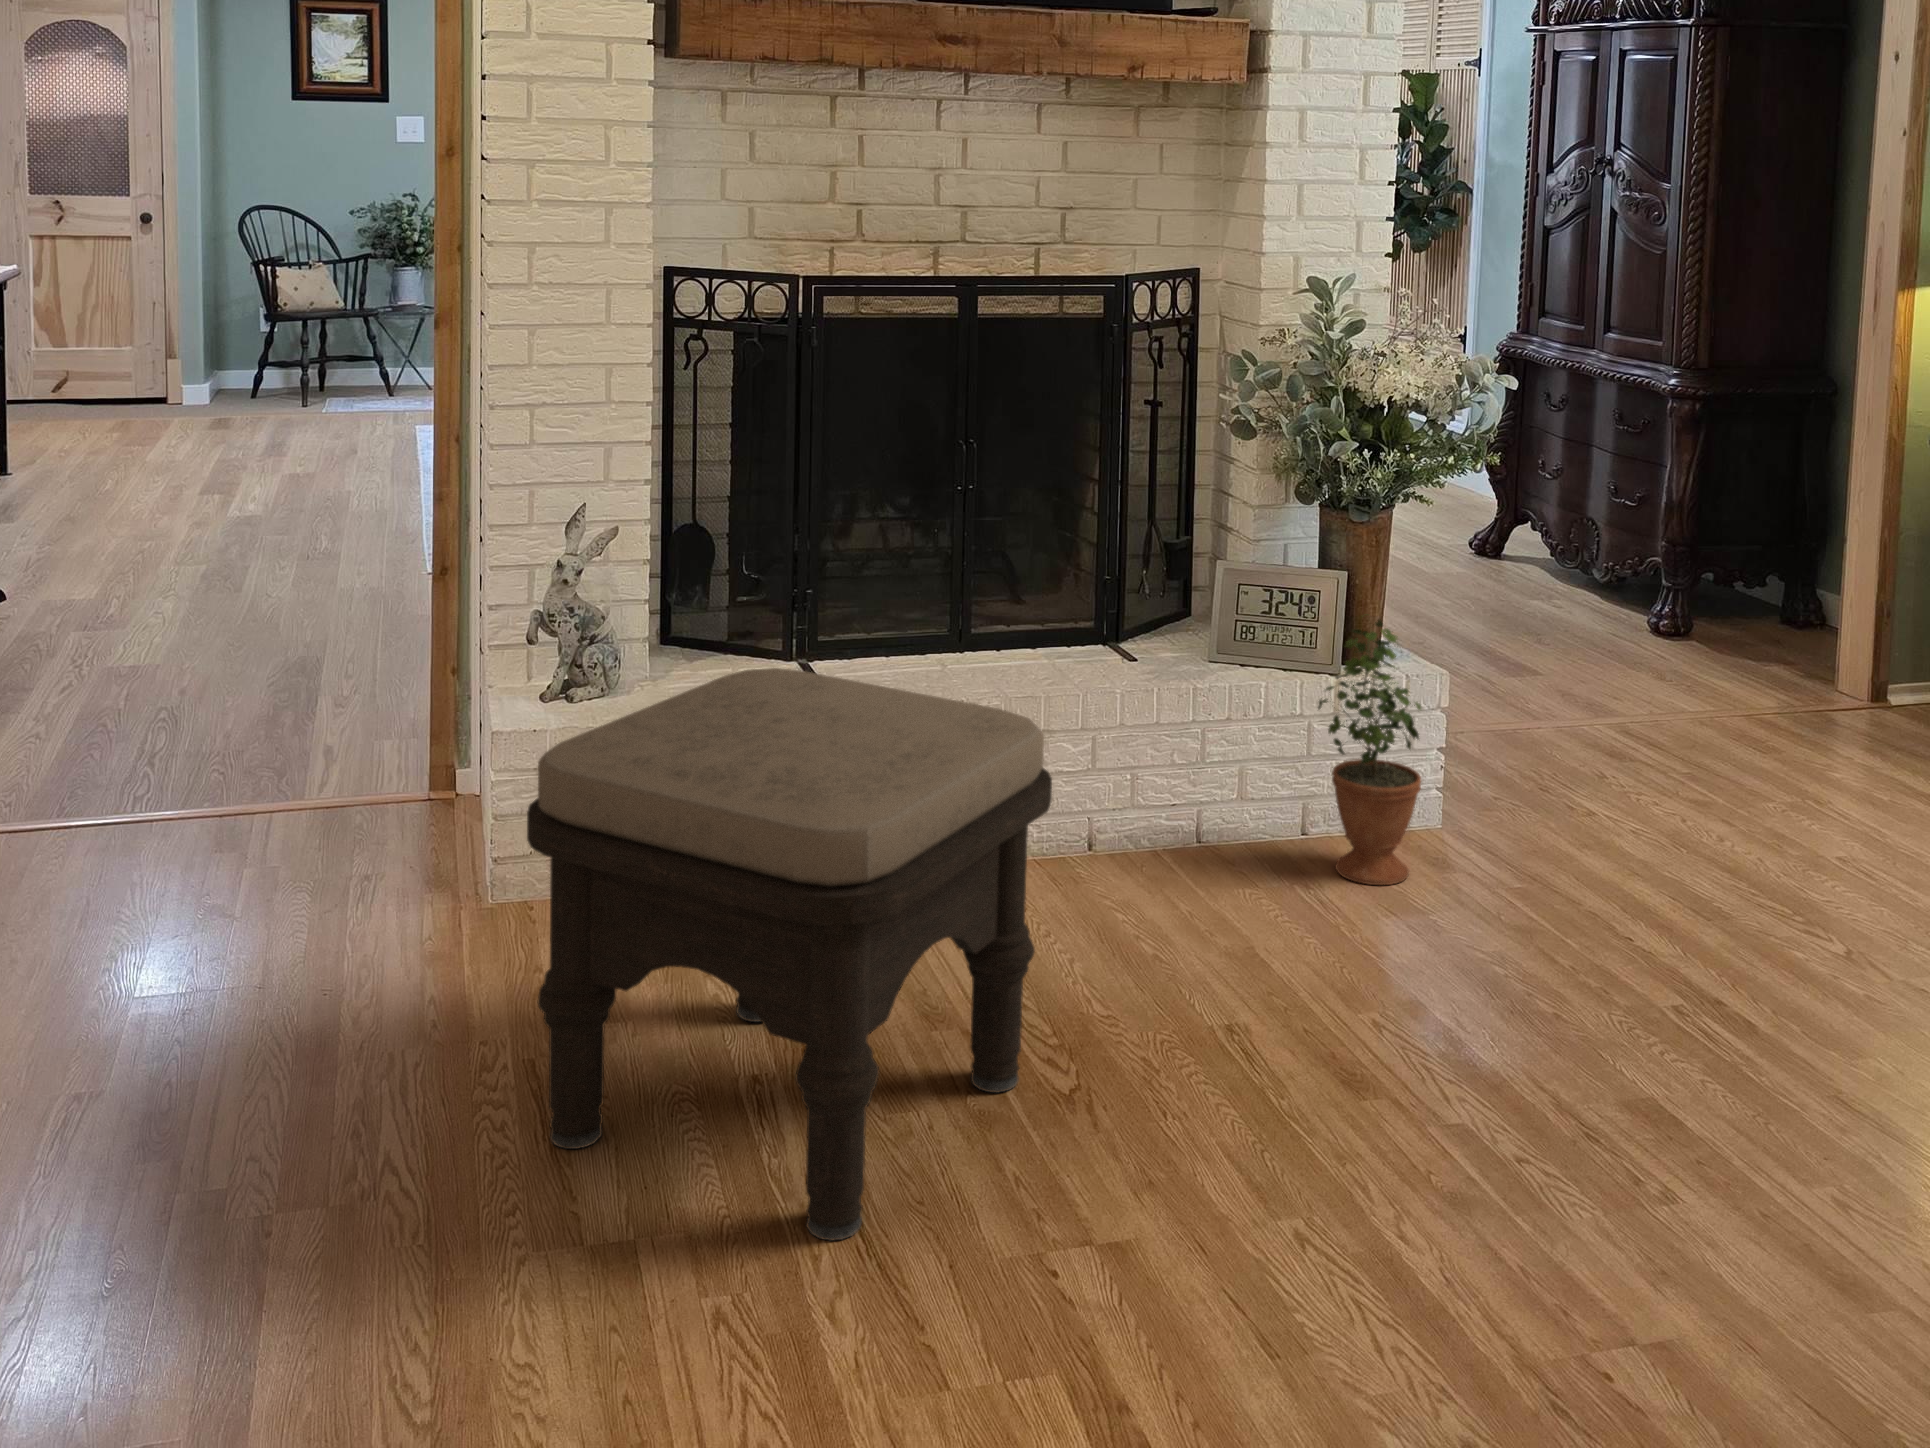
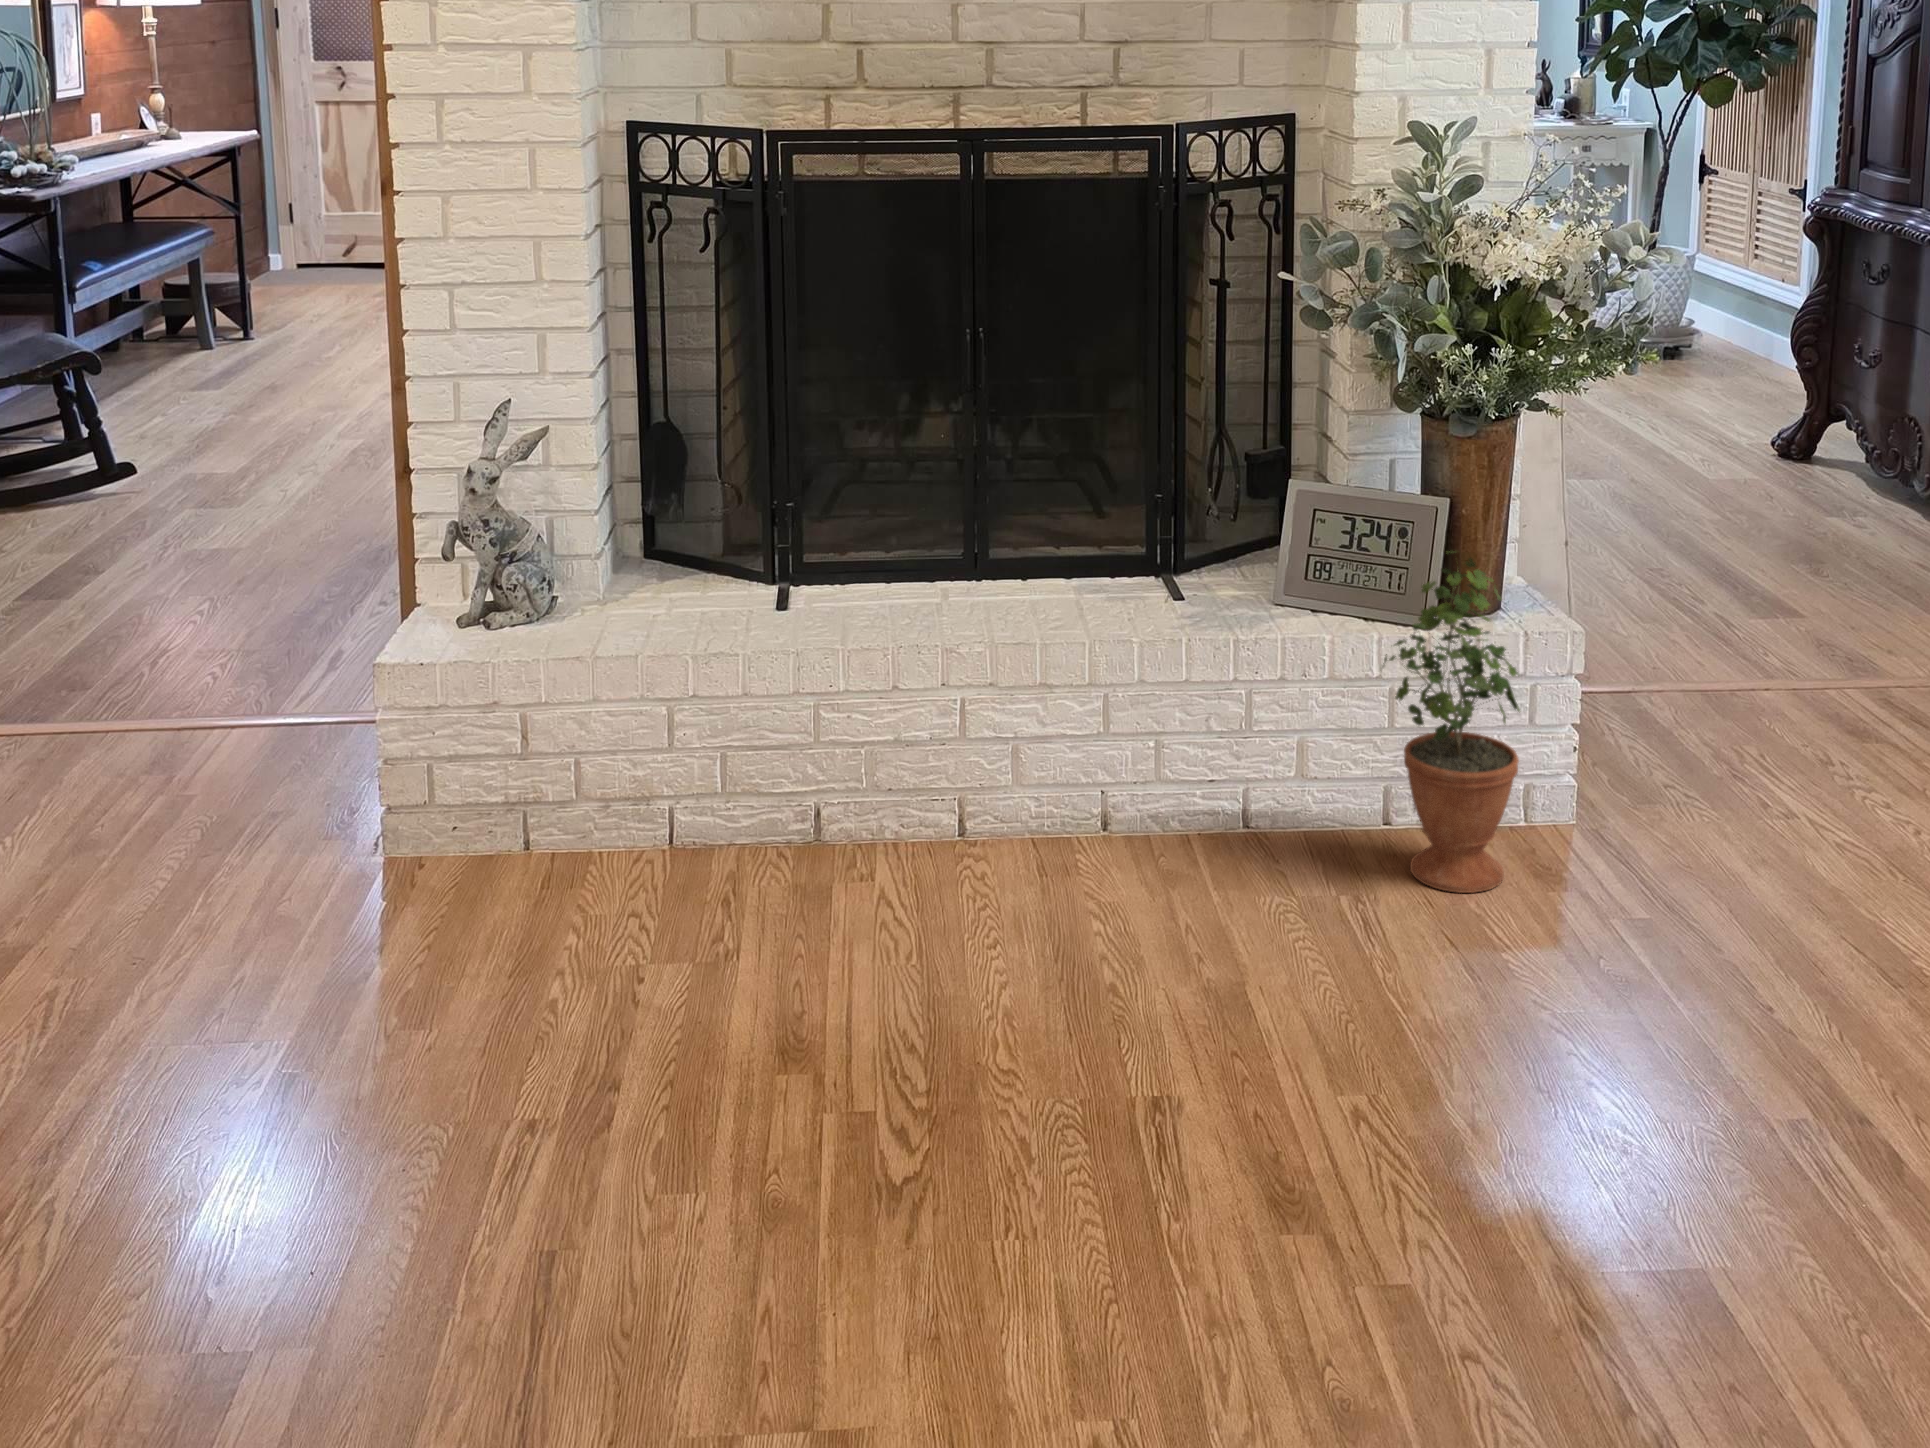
ottoman: present [527,668,1052,1241] -> none [241,601,897,1318]

